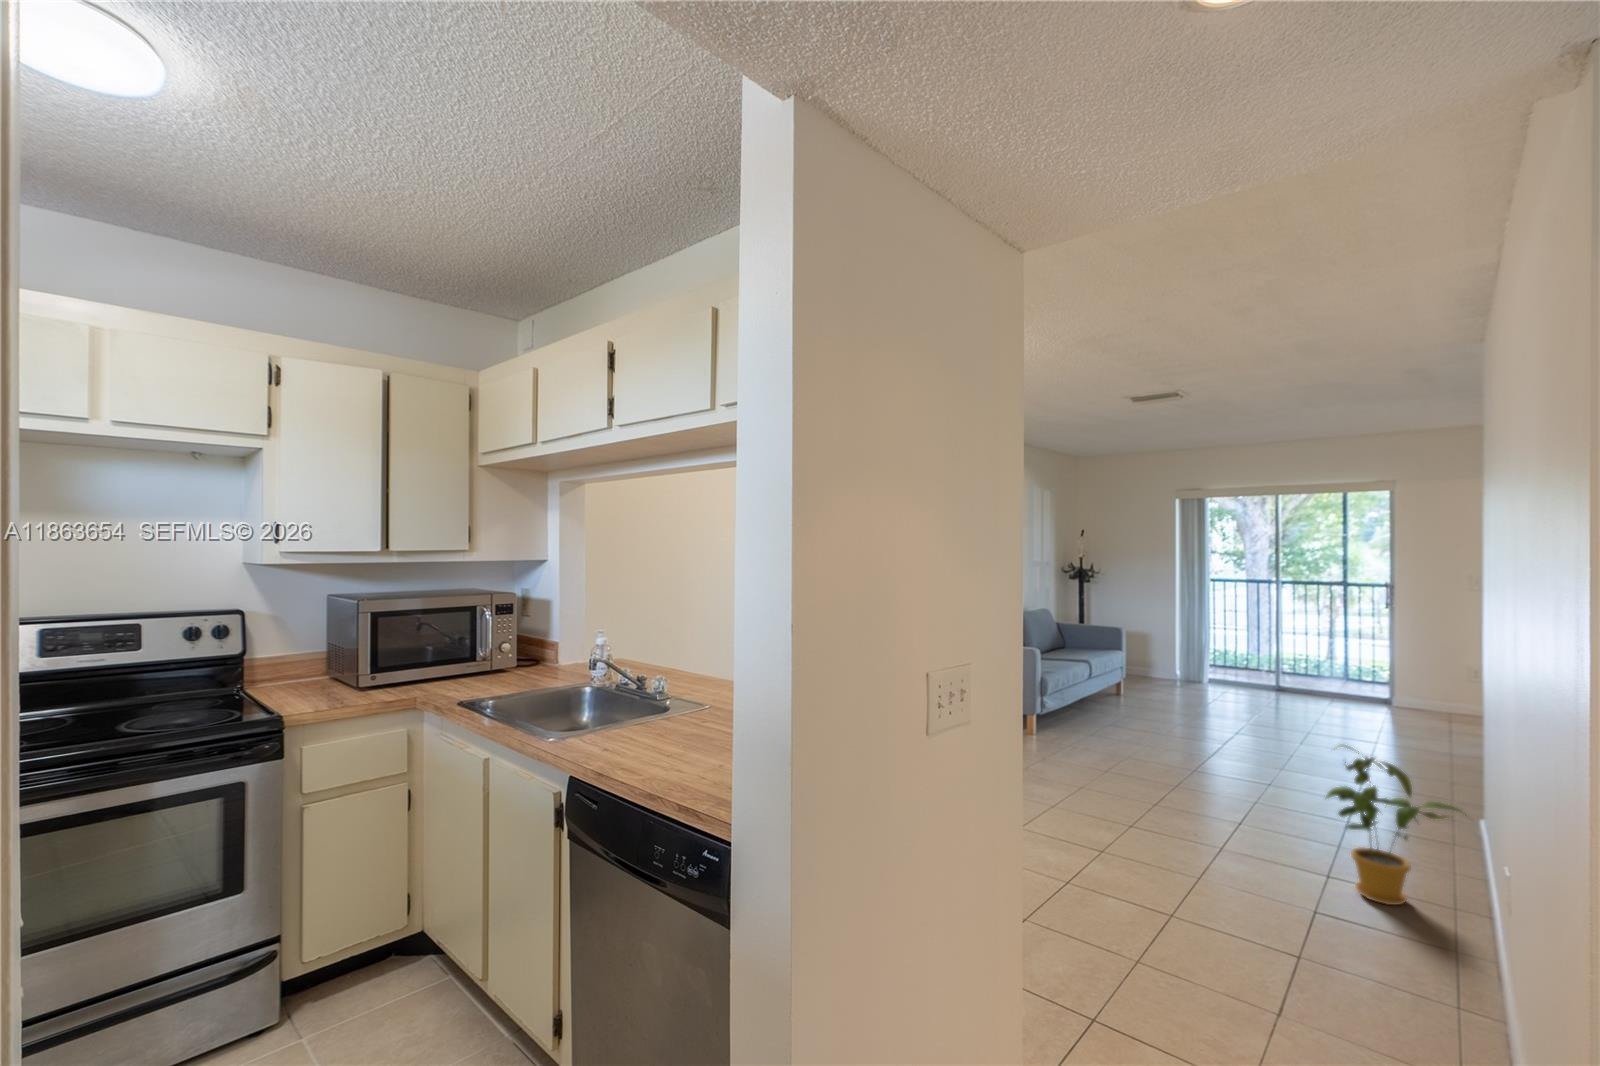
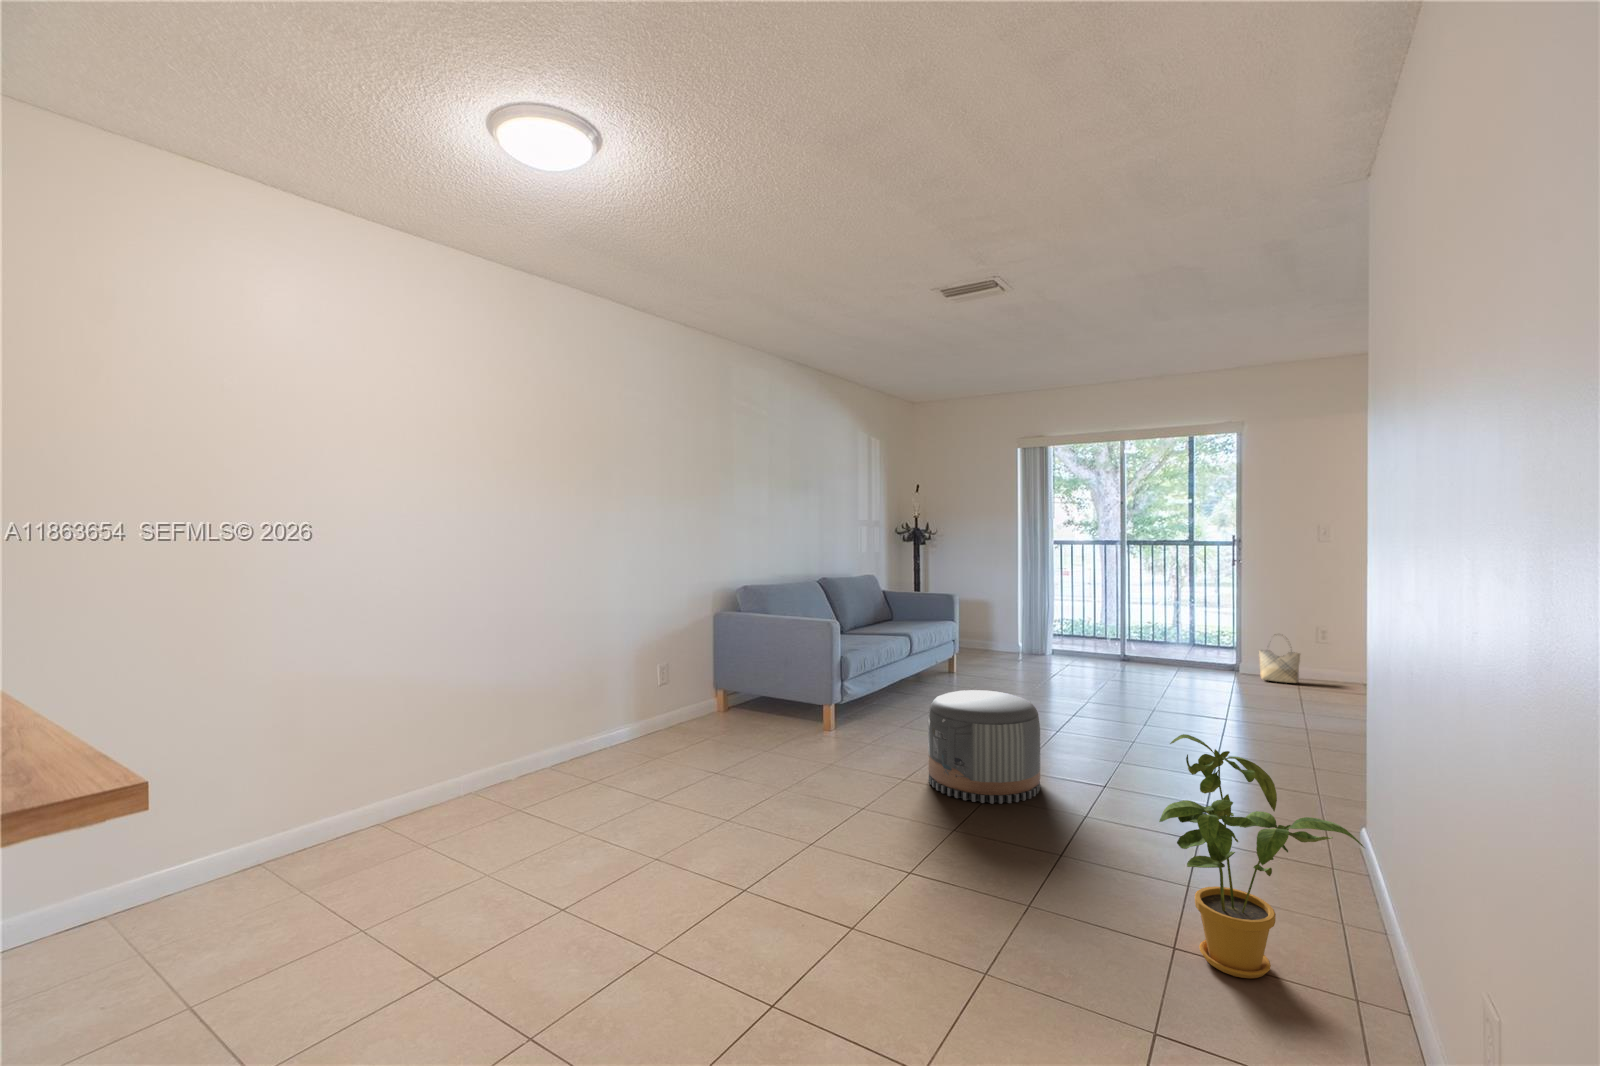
woven basket: none [1412,672,1455,717] -> present [1259,645,1300,683]
pouf: none [1125,709,1219,794] -> present [928,690,1040,804]

